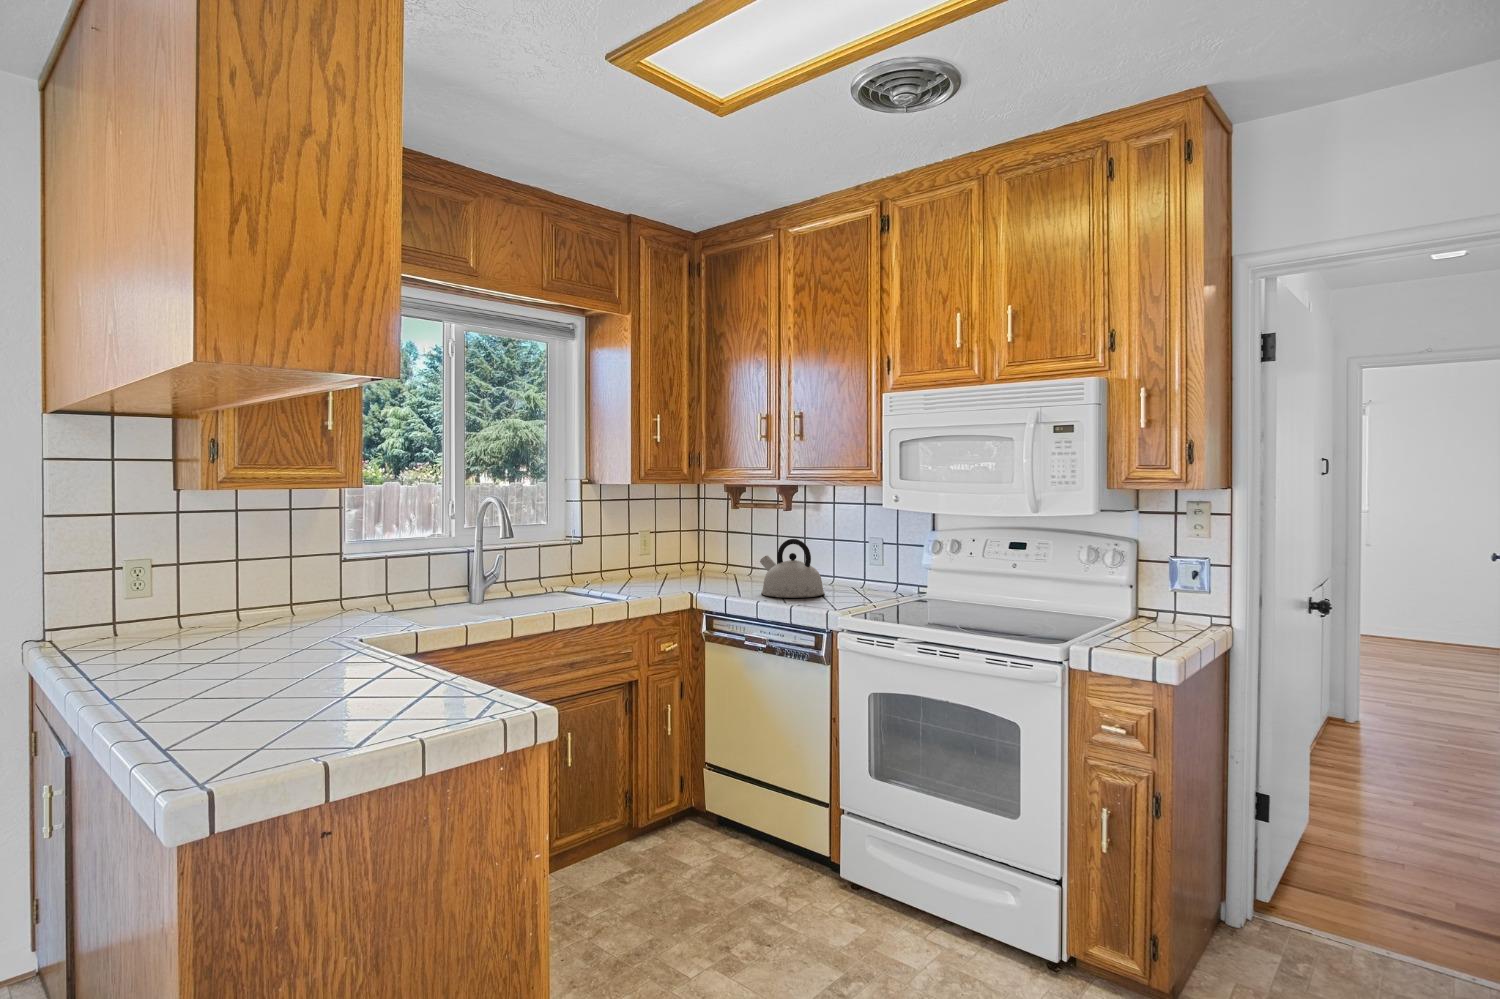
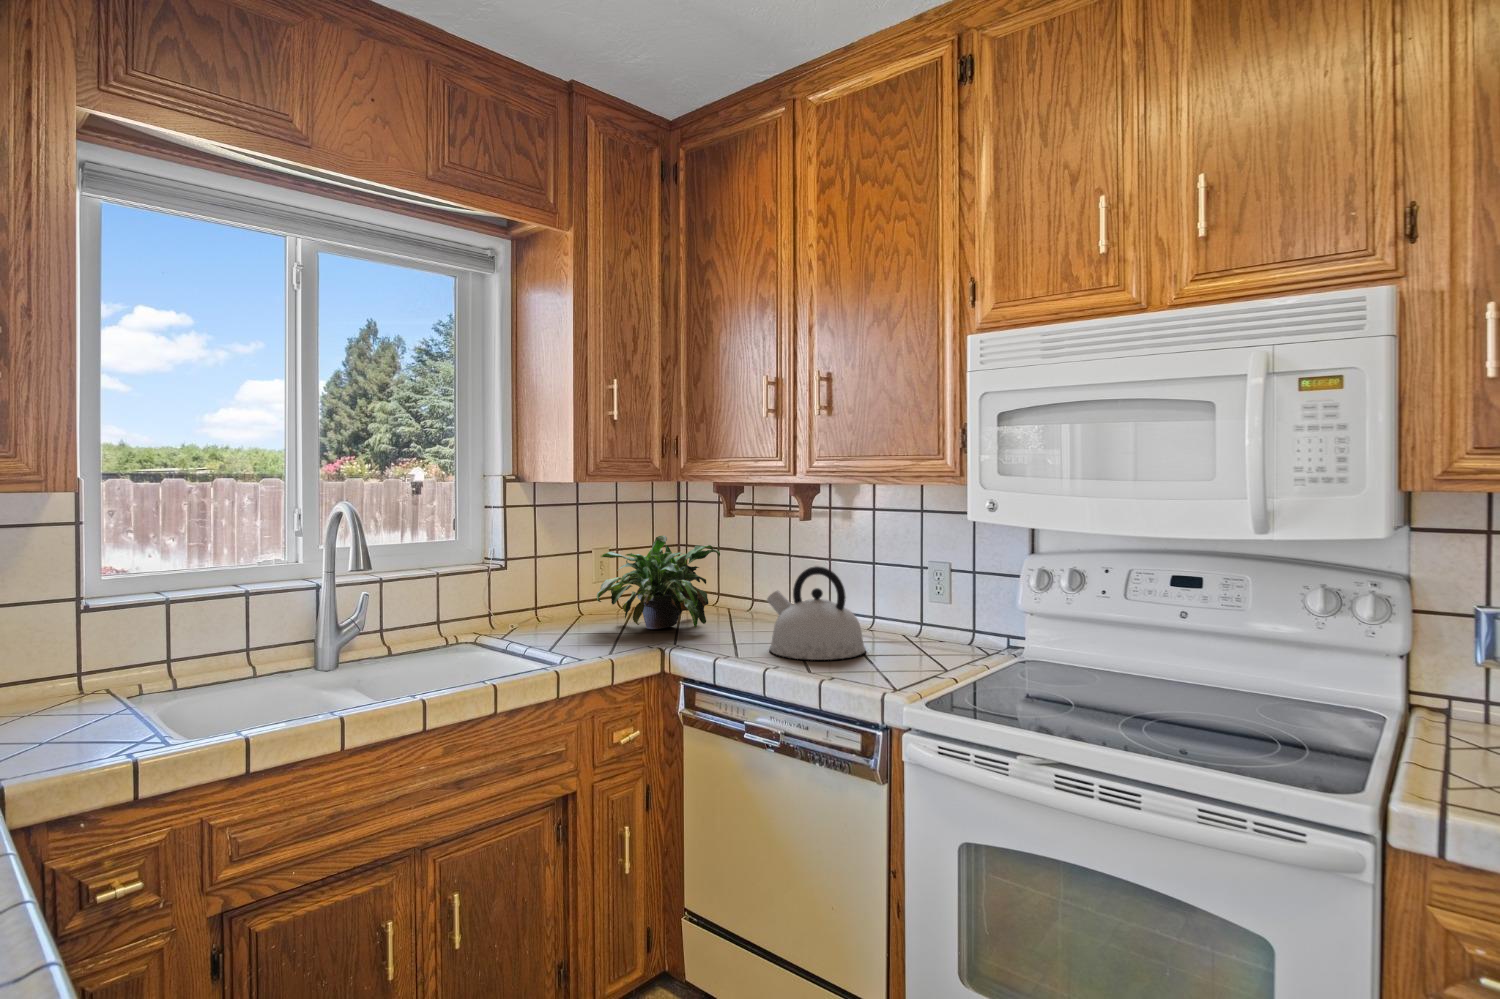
potted plant: none [645,520,729,584] -> present [597,536,720,629]

